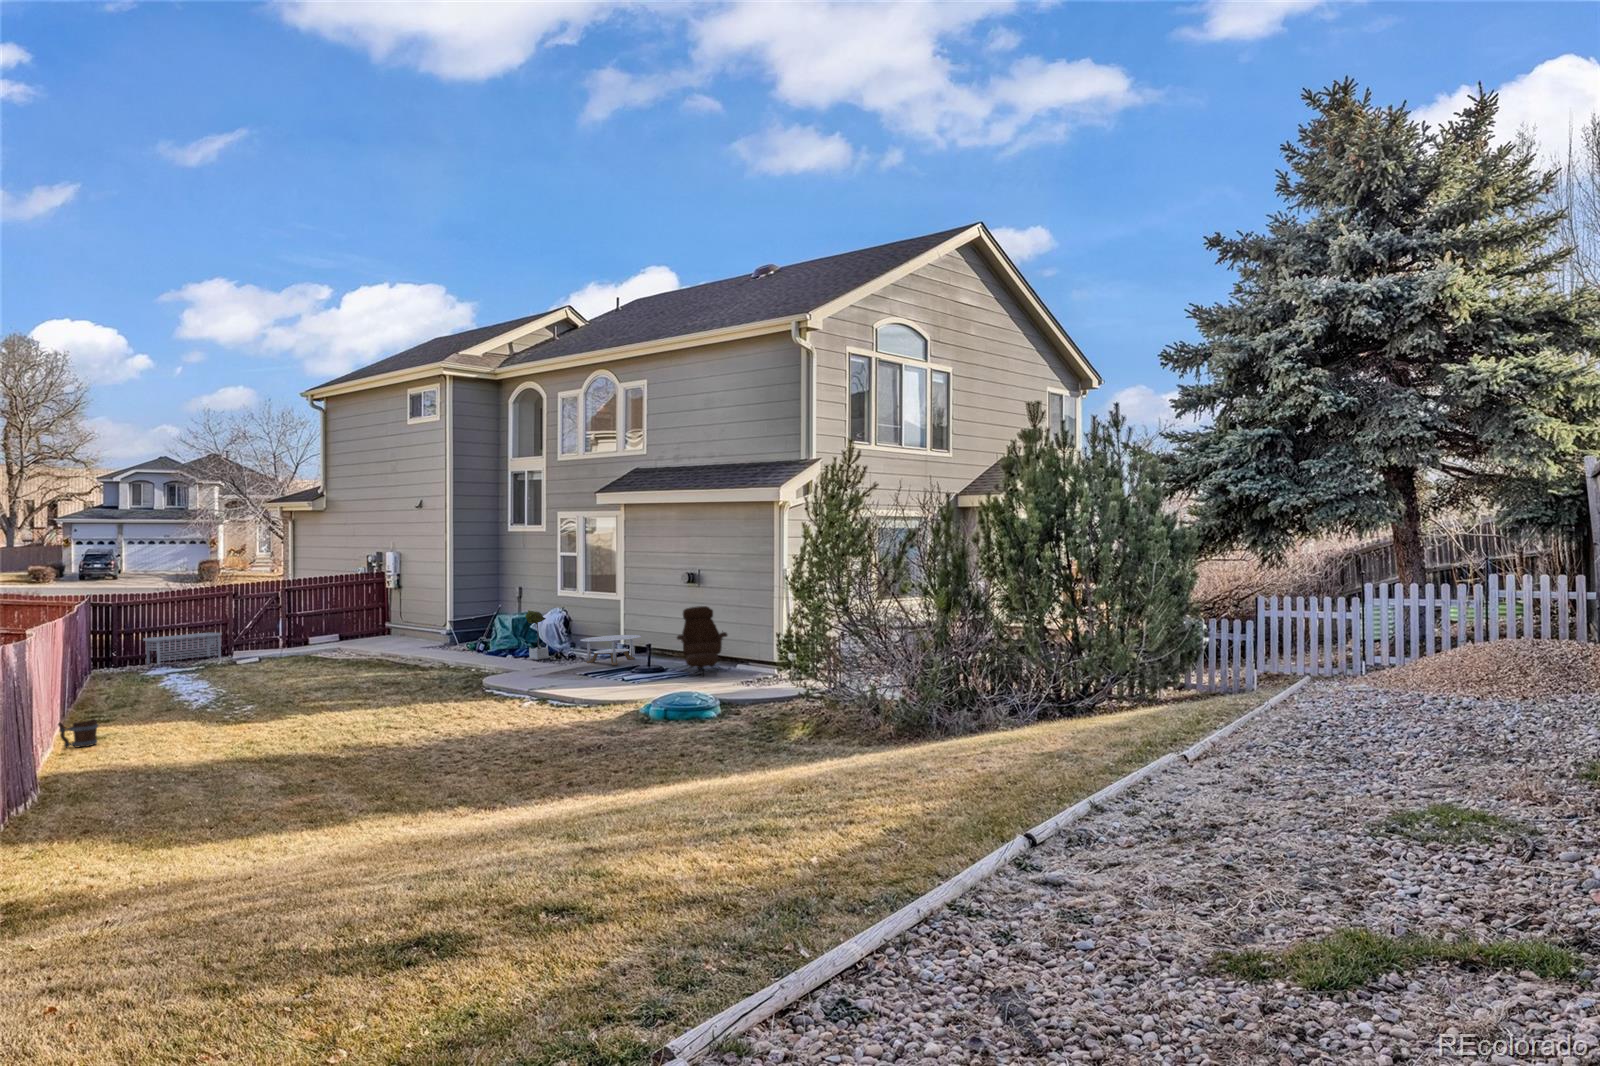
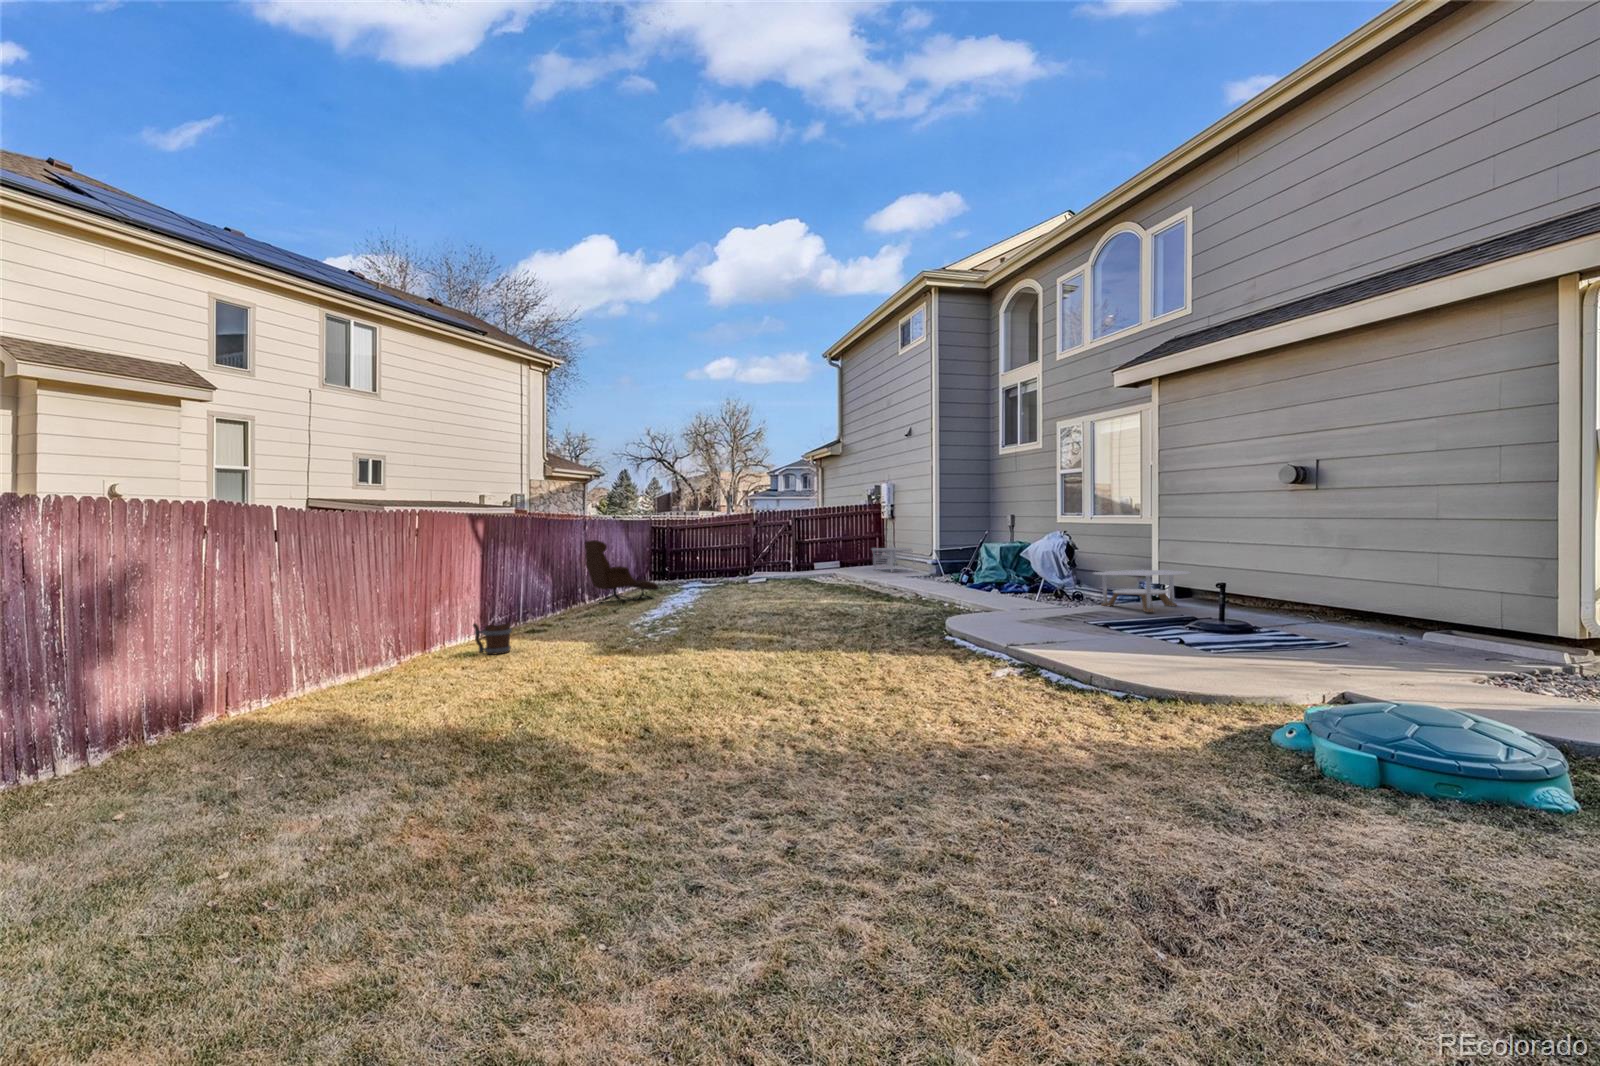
lounge chair: present [677,606,727,675] -> present [585,540,658,603]
potted tree: present [525,611,549,659] -> none [1016,534,1046,597]
storage bench: present [143,633,221,665] -> present [872,548,915,571]

